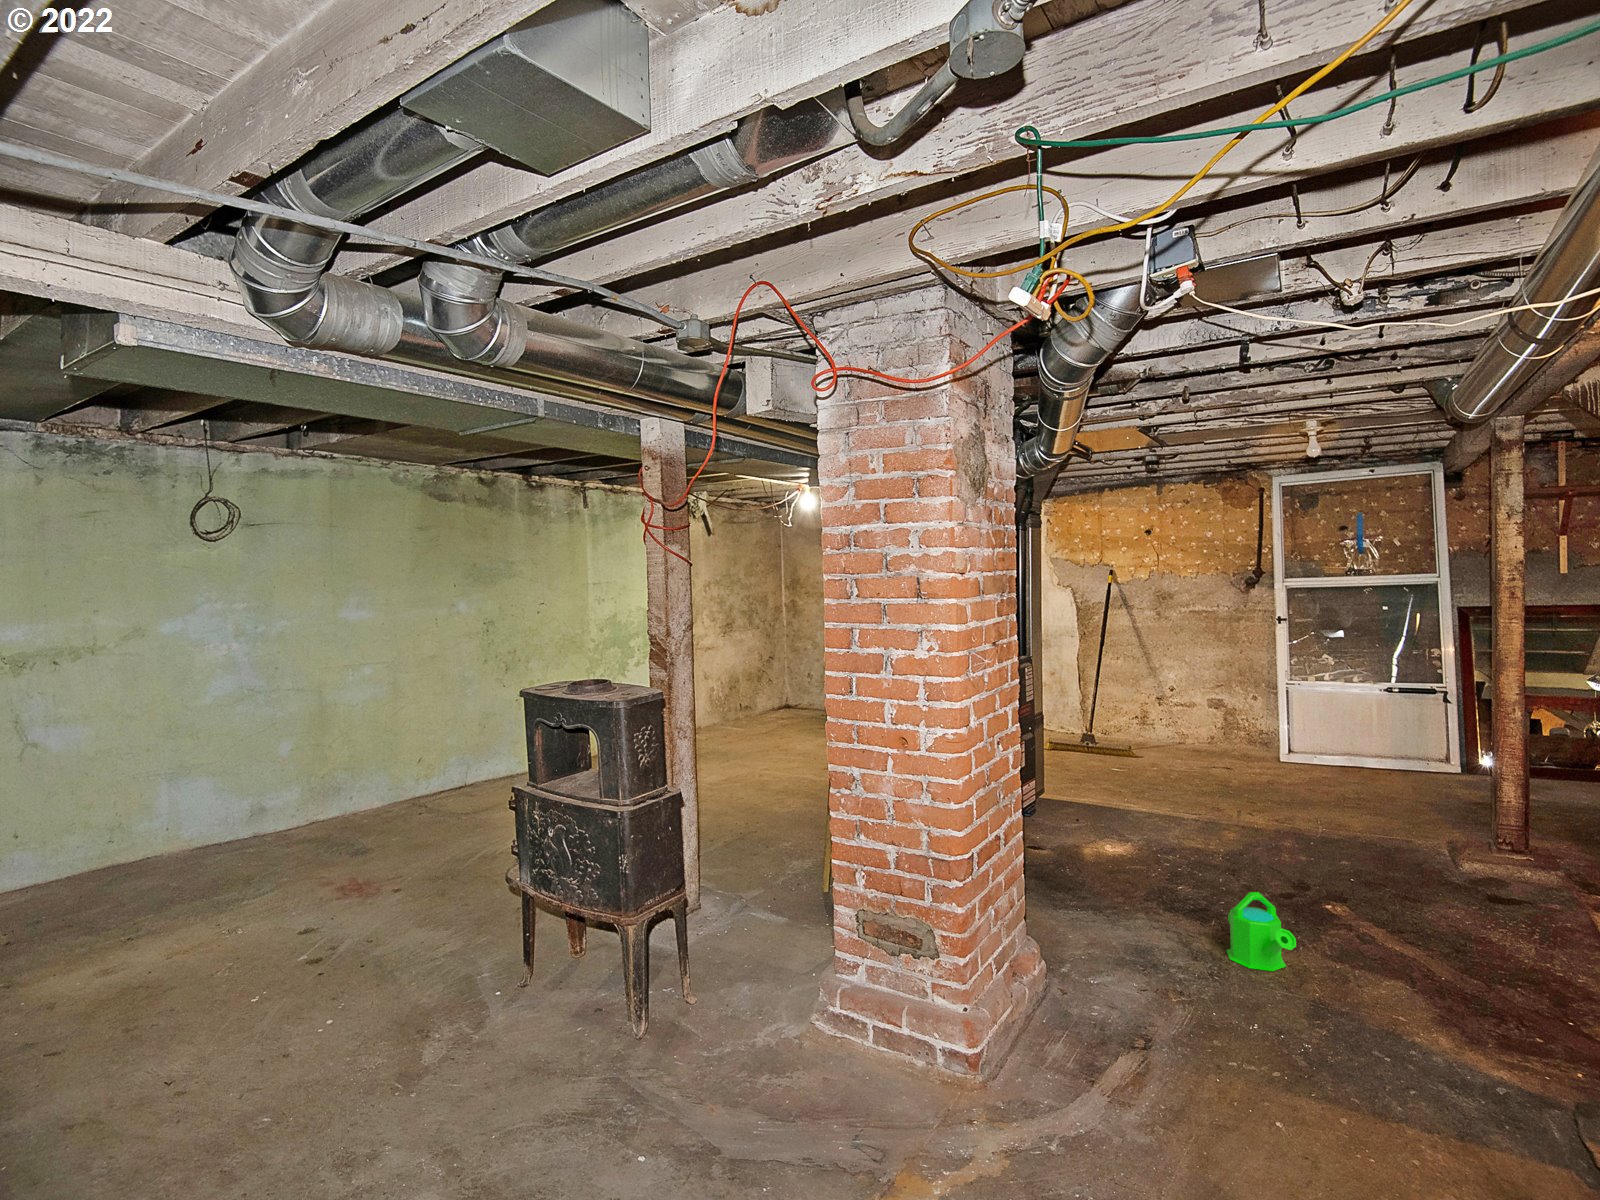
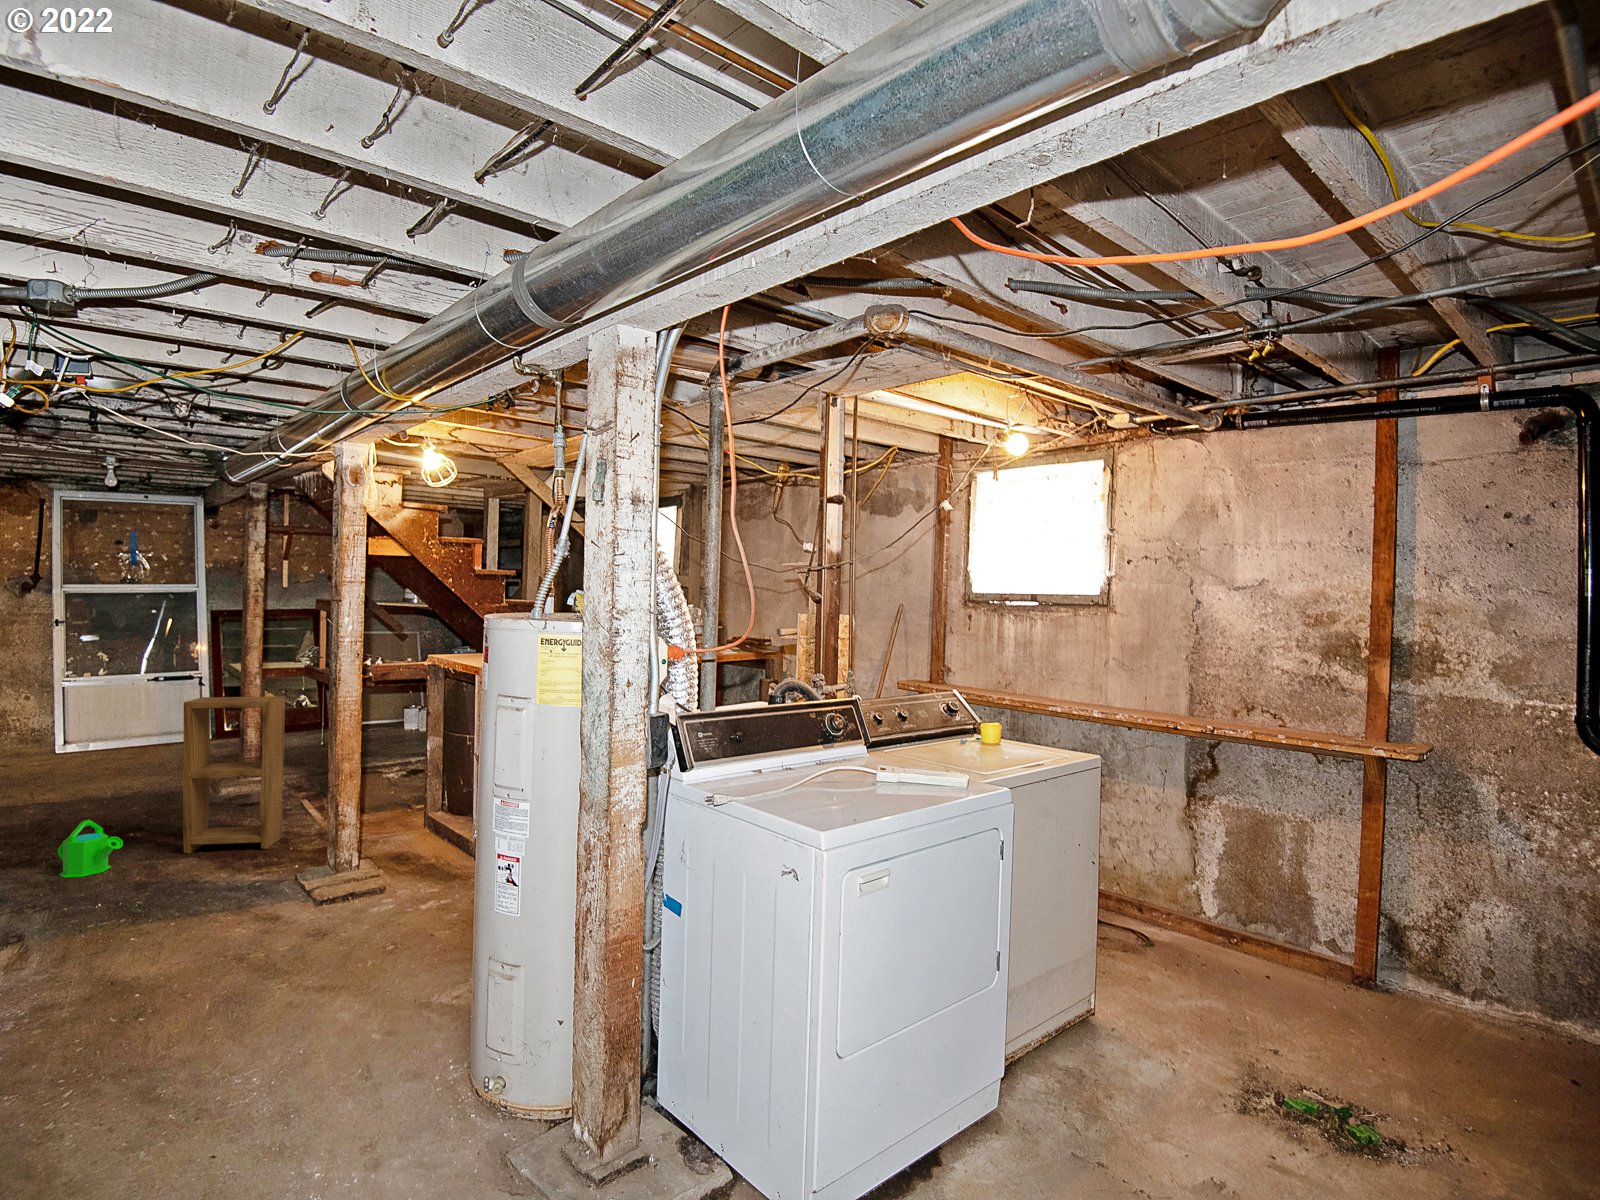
shelving unit: none [1380,749,1562,1043] -> present [183,696,285,853]

